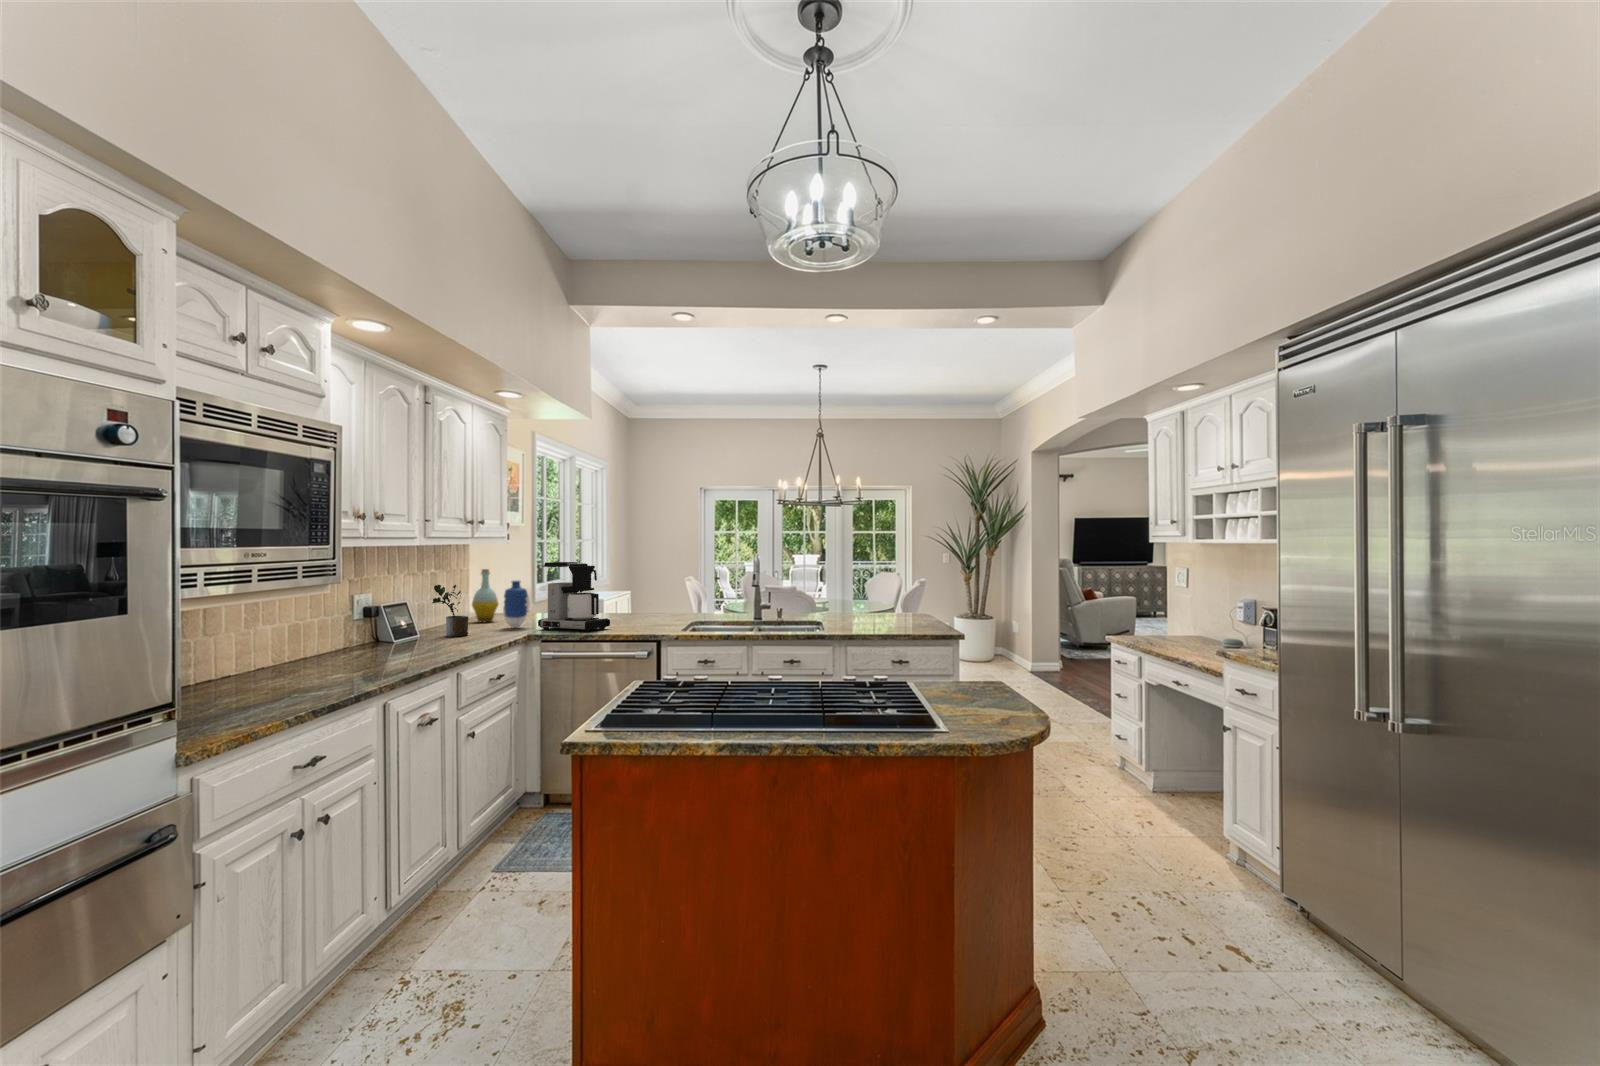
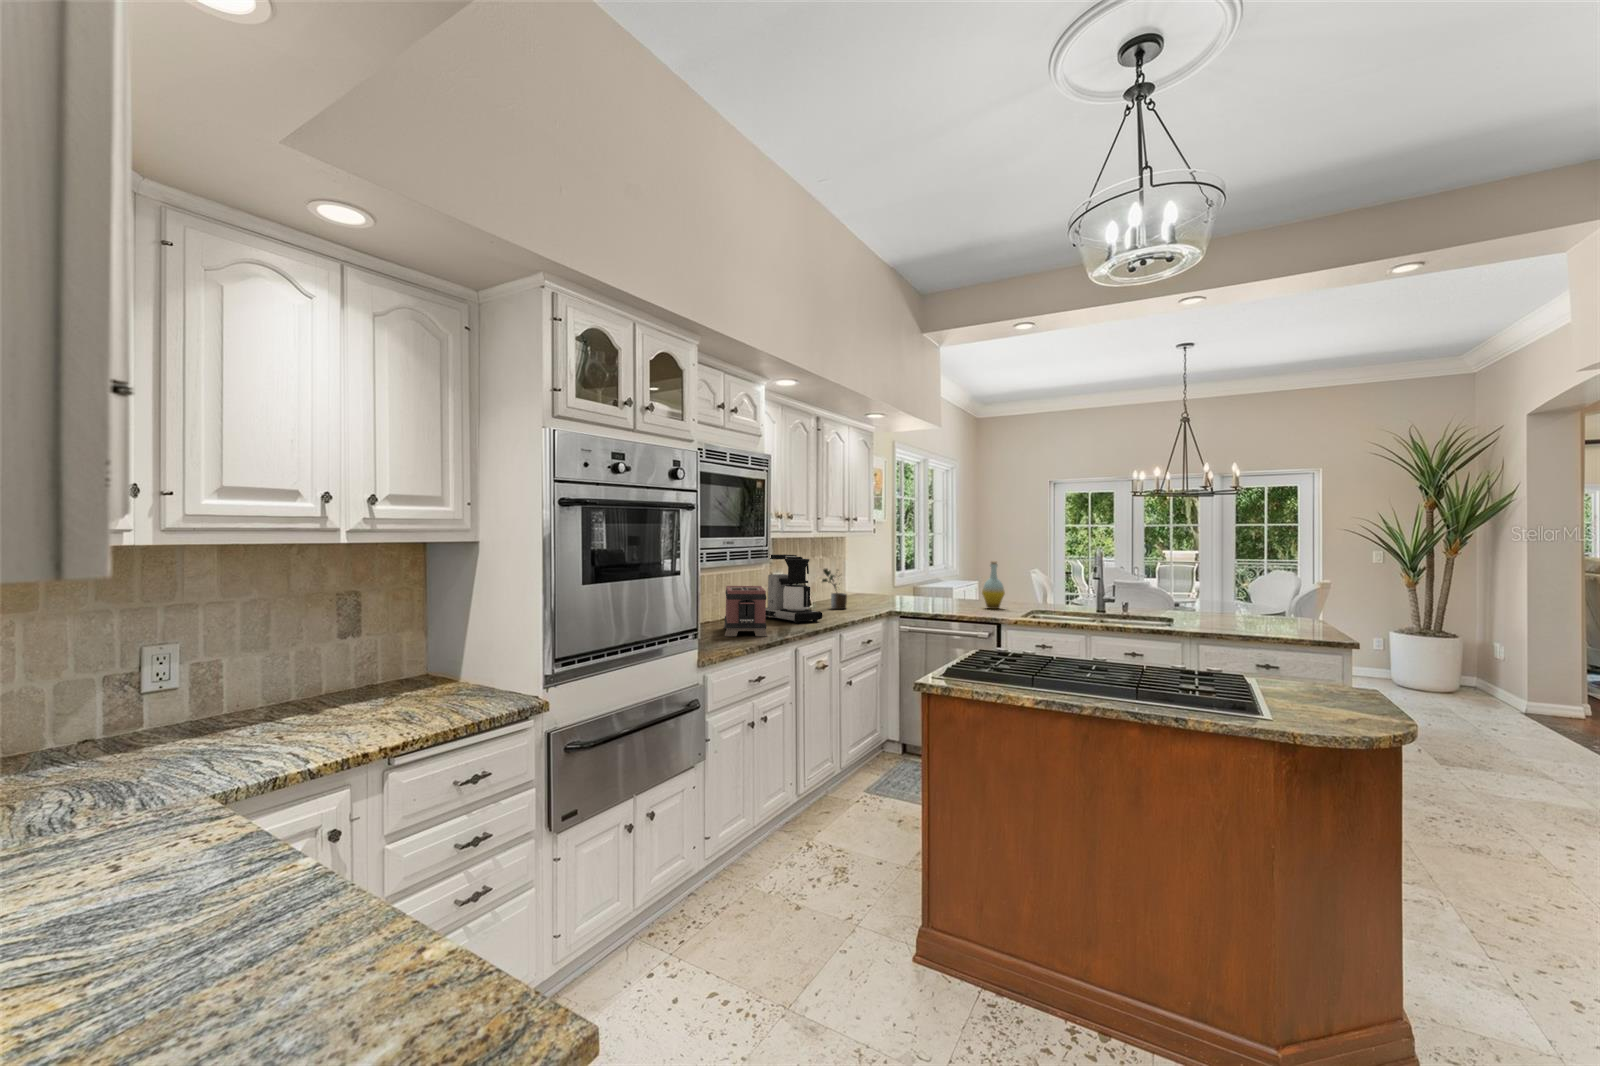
coffee maker: present [538,562,610,632] -> present [765,554,822,623]
bottle: present [472,569,498,622] -> present [982,561,1005,609]
vase: present [503,581,530,628] -> none [872,567,893,606]
toaster: none [256,615,333,696] -> present [723,586,767,636]

